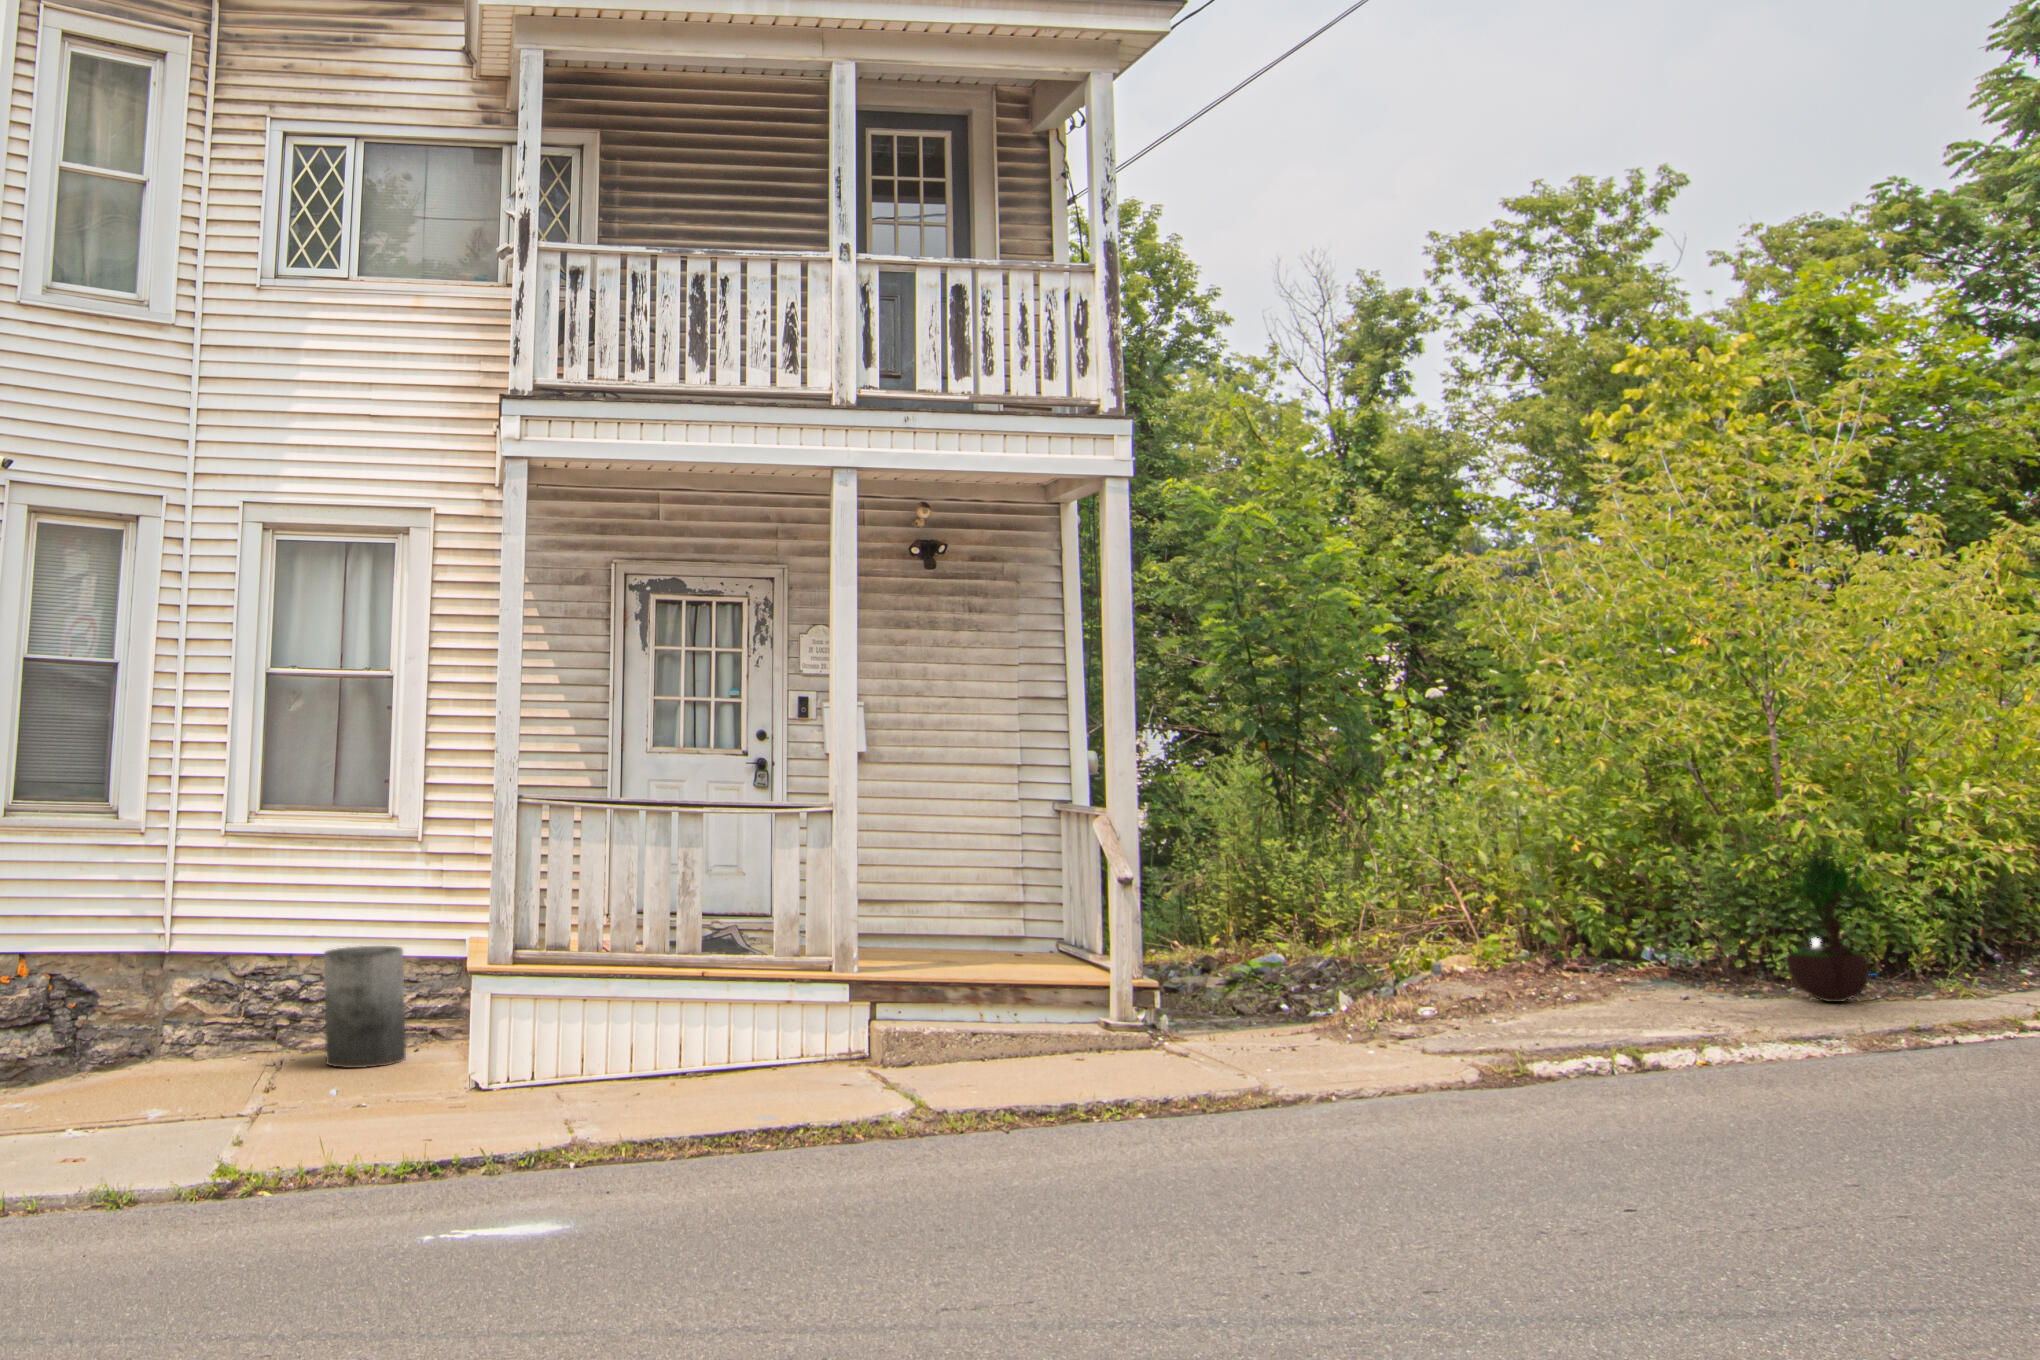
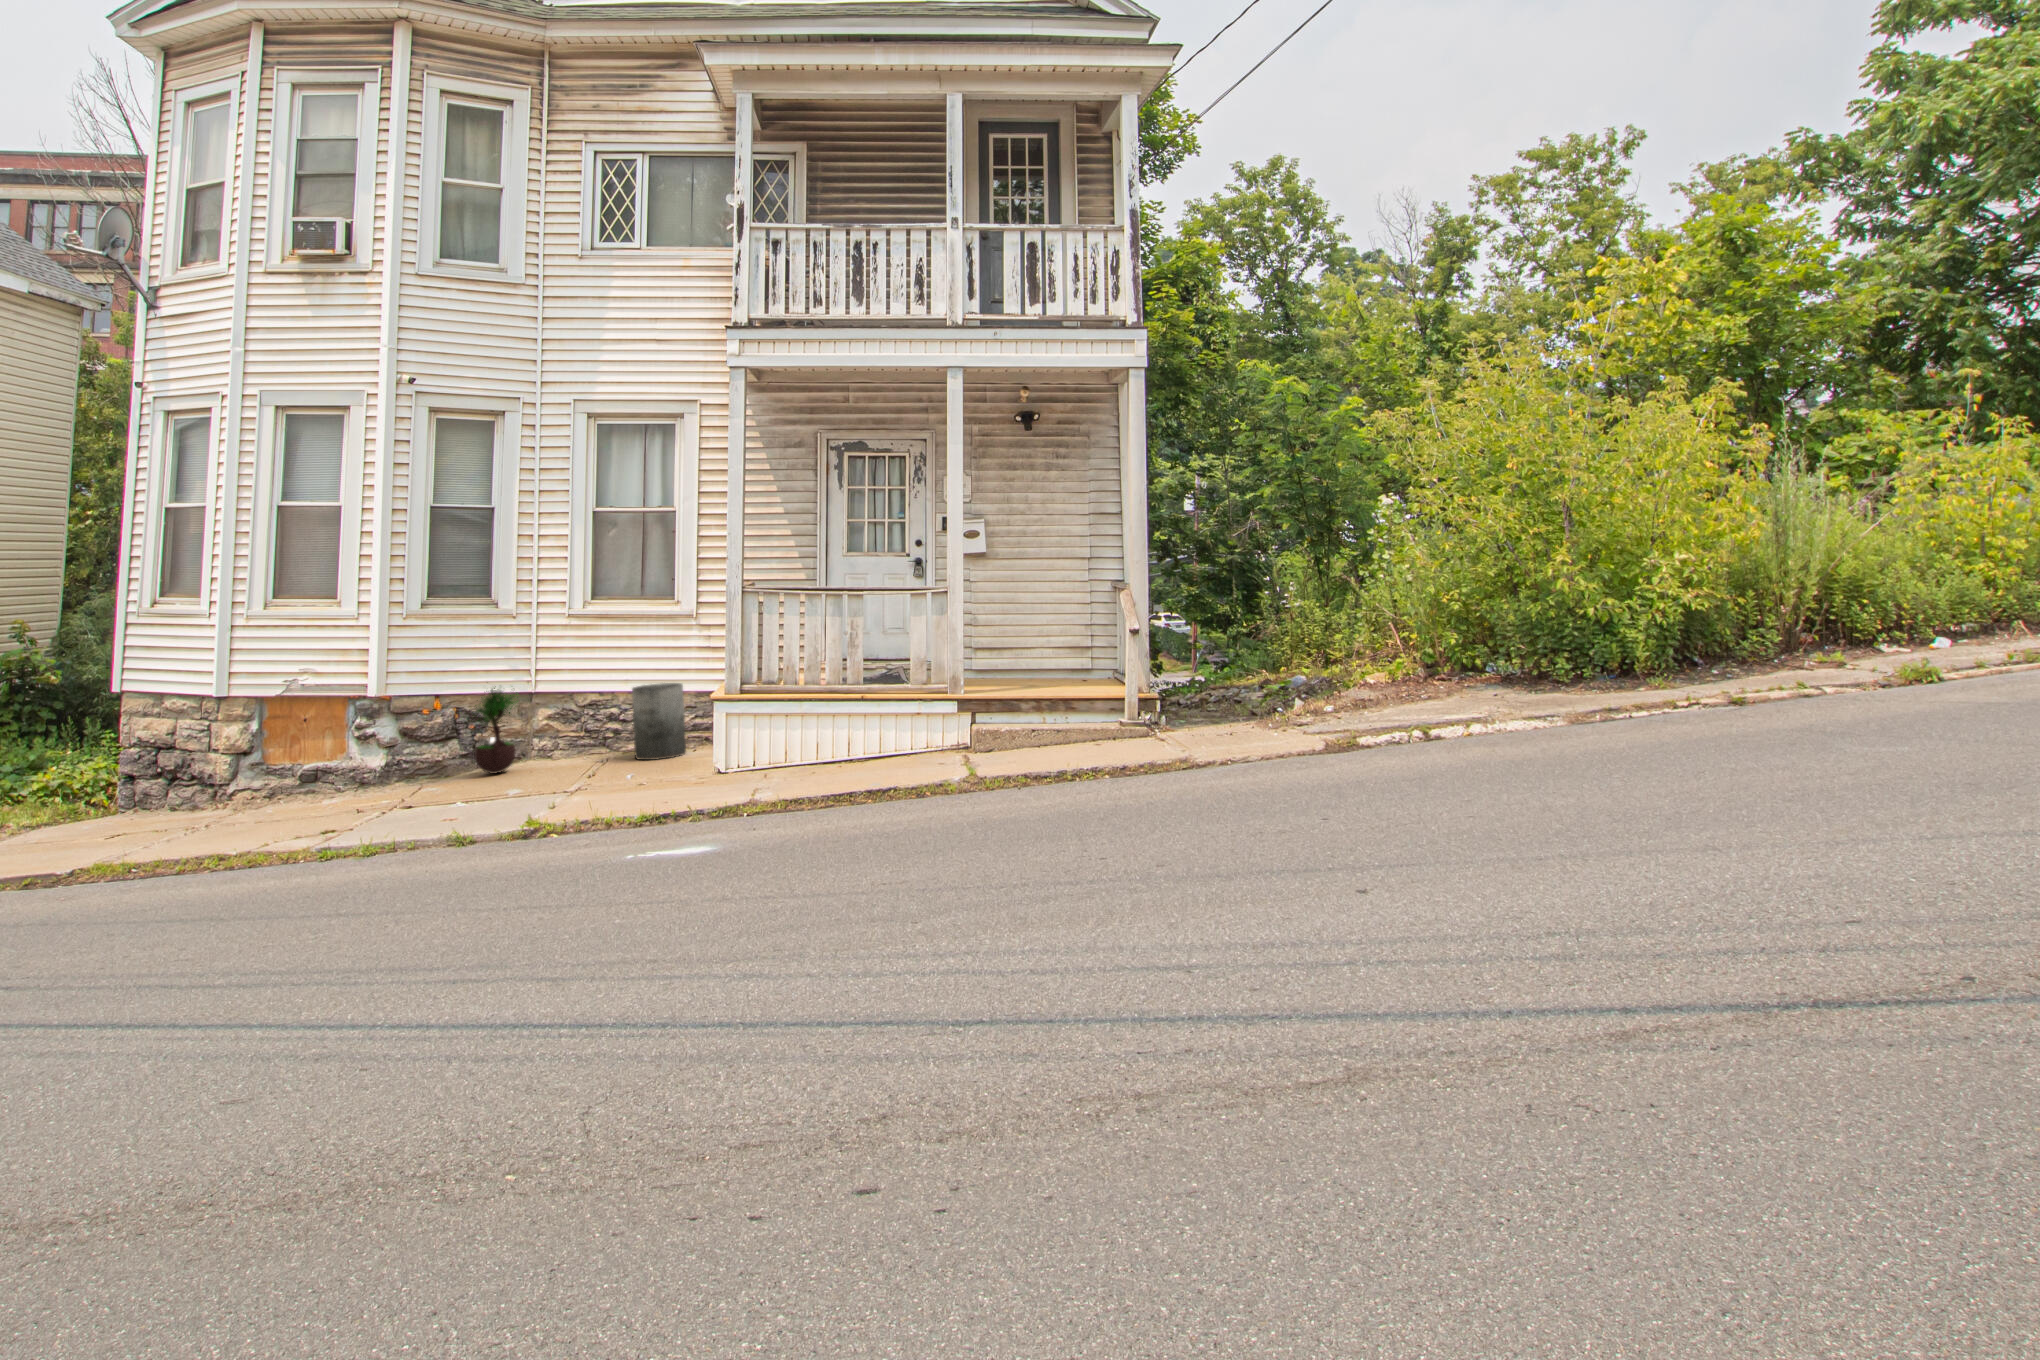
potted tree: present [1776,848,1873,1002] -> present [475,688,518,774]

